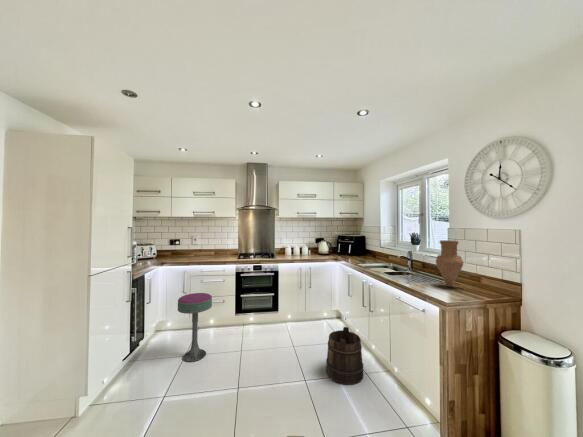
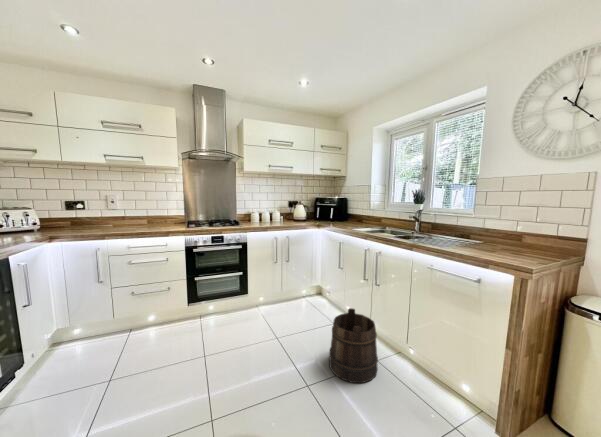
vase: present [436,240,463,287] -> none [474,191,511,249]
bar stool: present [178,293,212,362] -> none [88,280,152,389]

